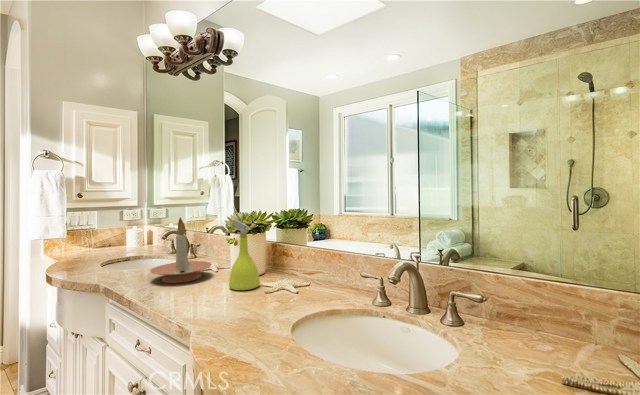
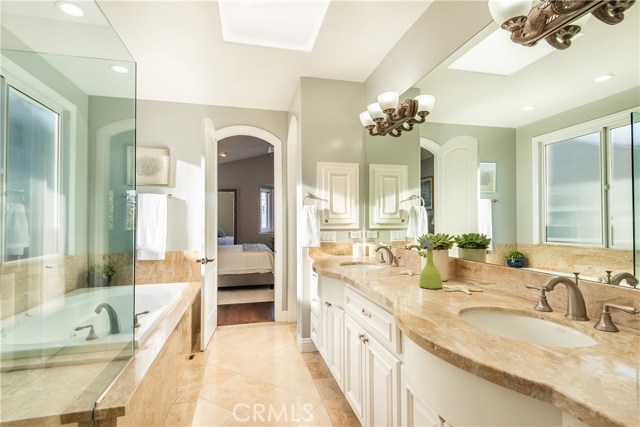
candle holder: present [150,218,212,283] -> none [369,236,408,279]

